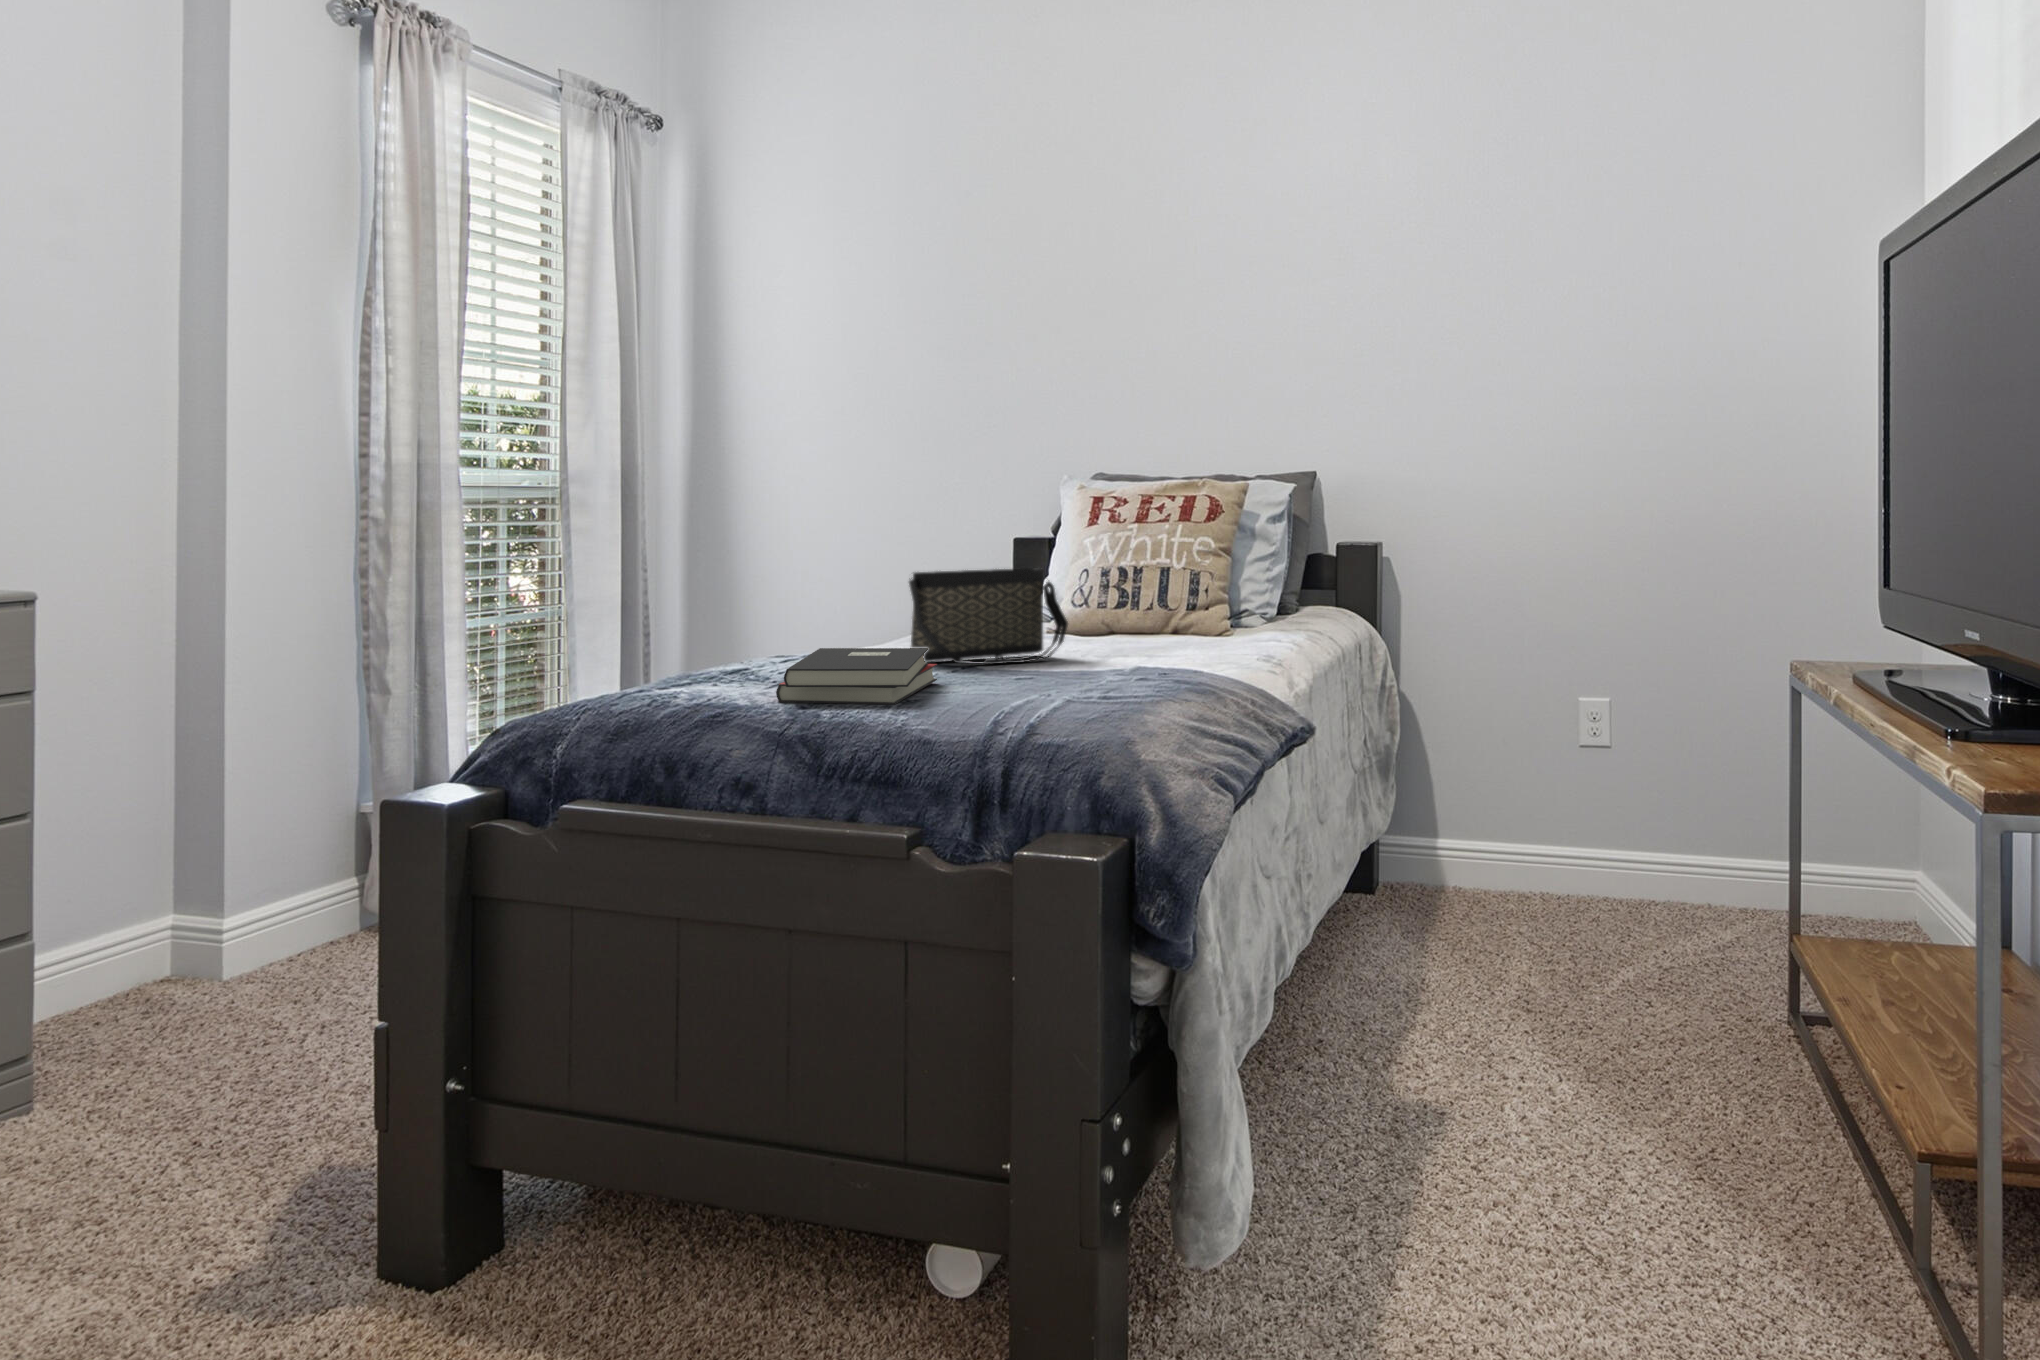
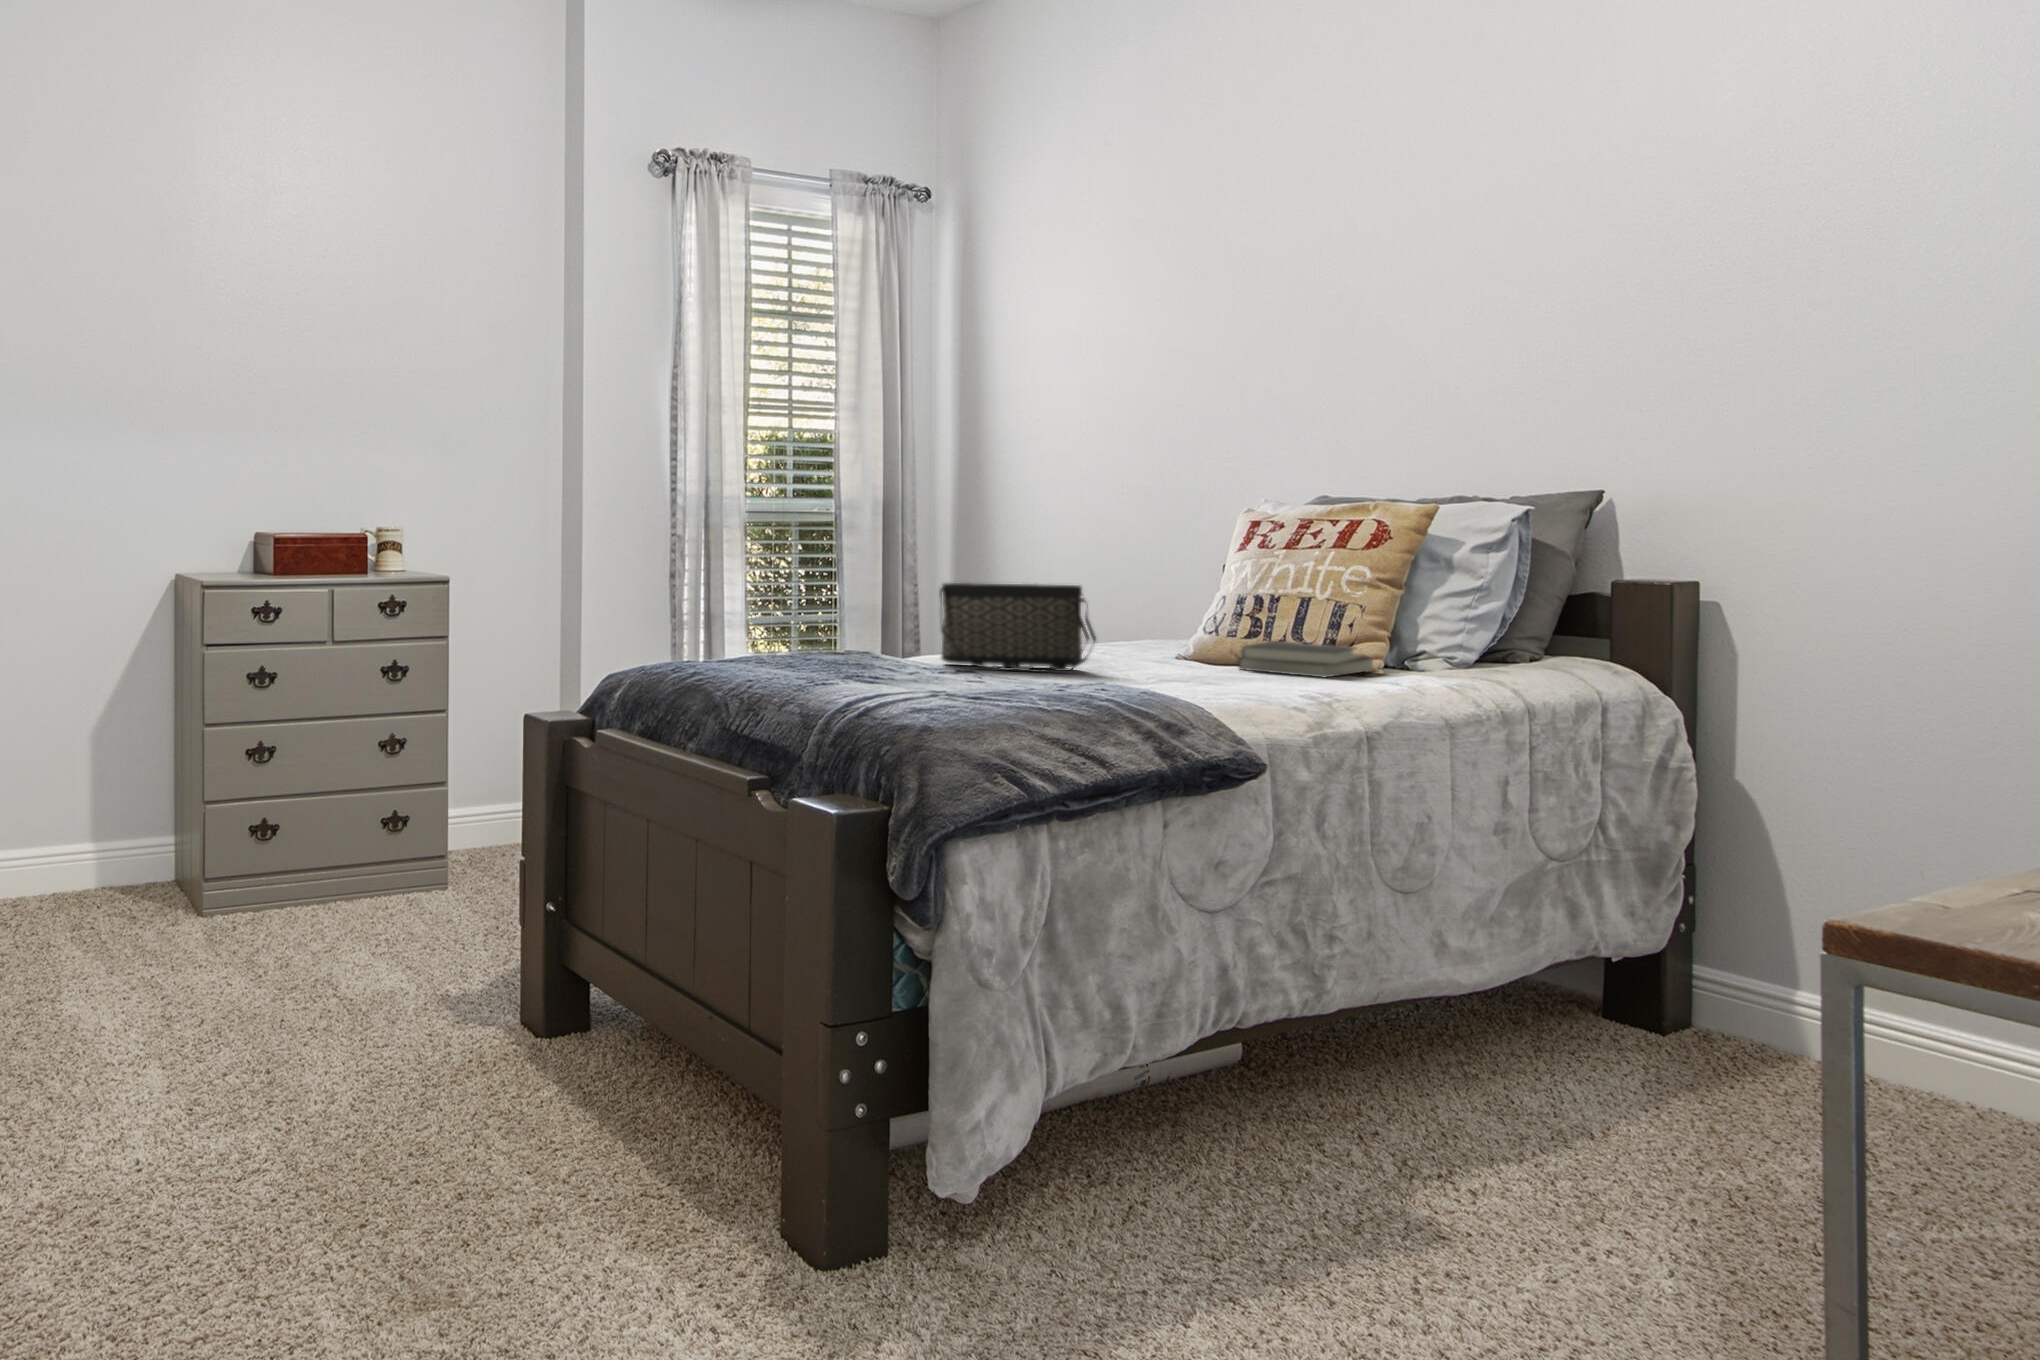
hardback book: present [776,648,937,704] -> present [1238,640,1374,677]

